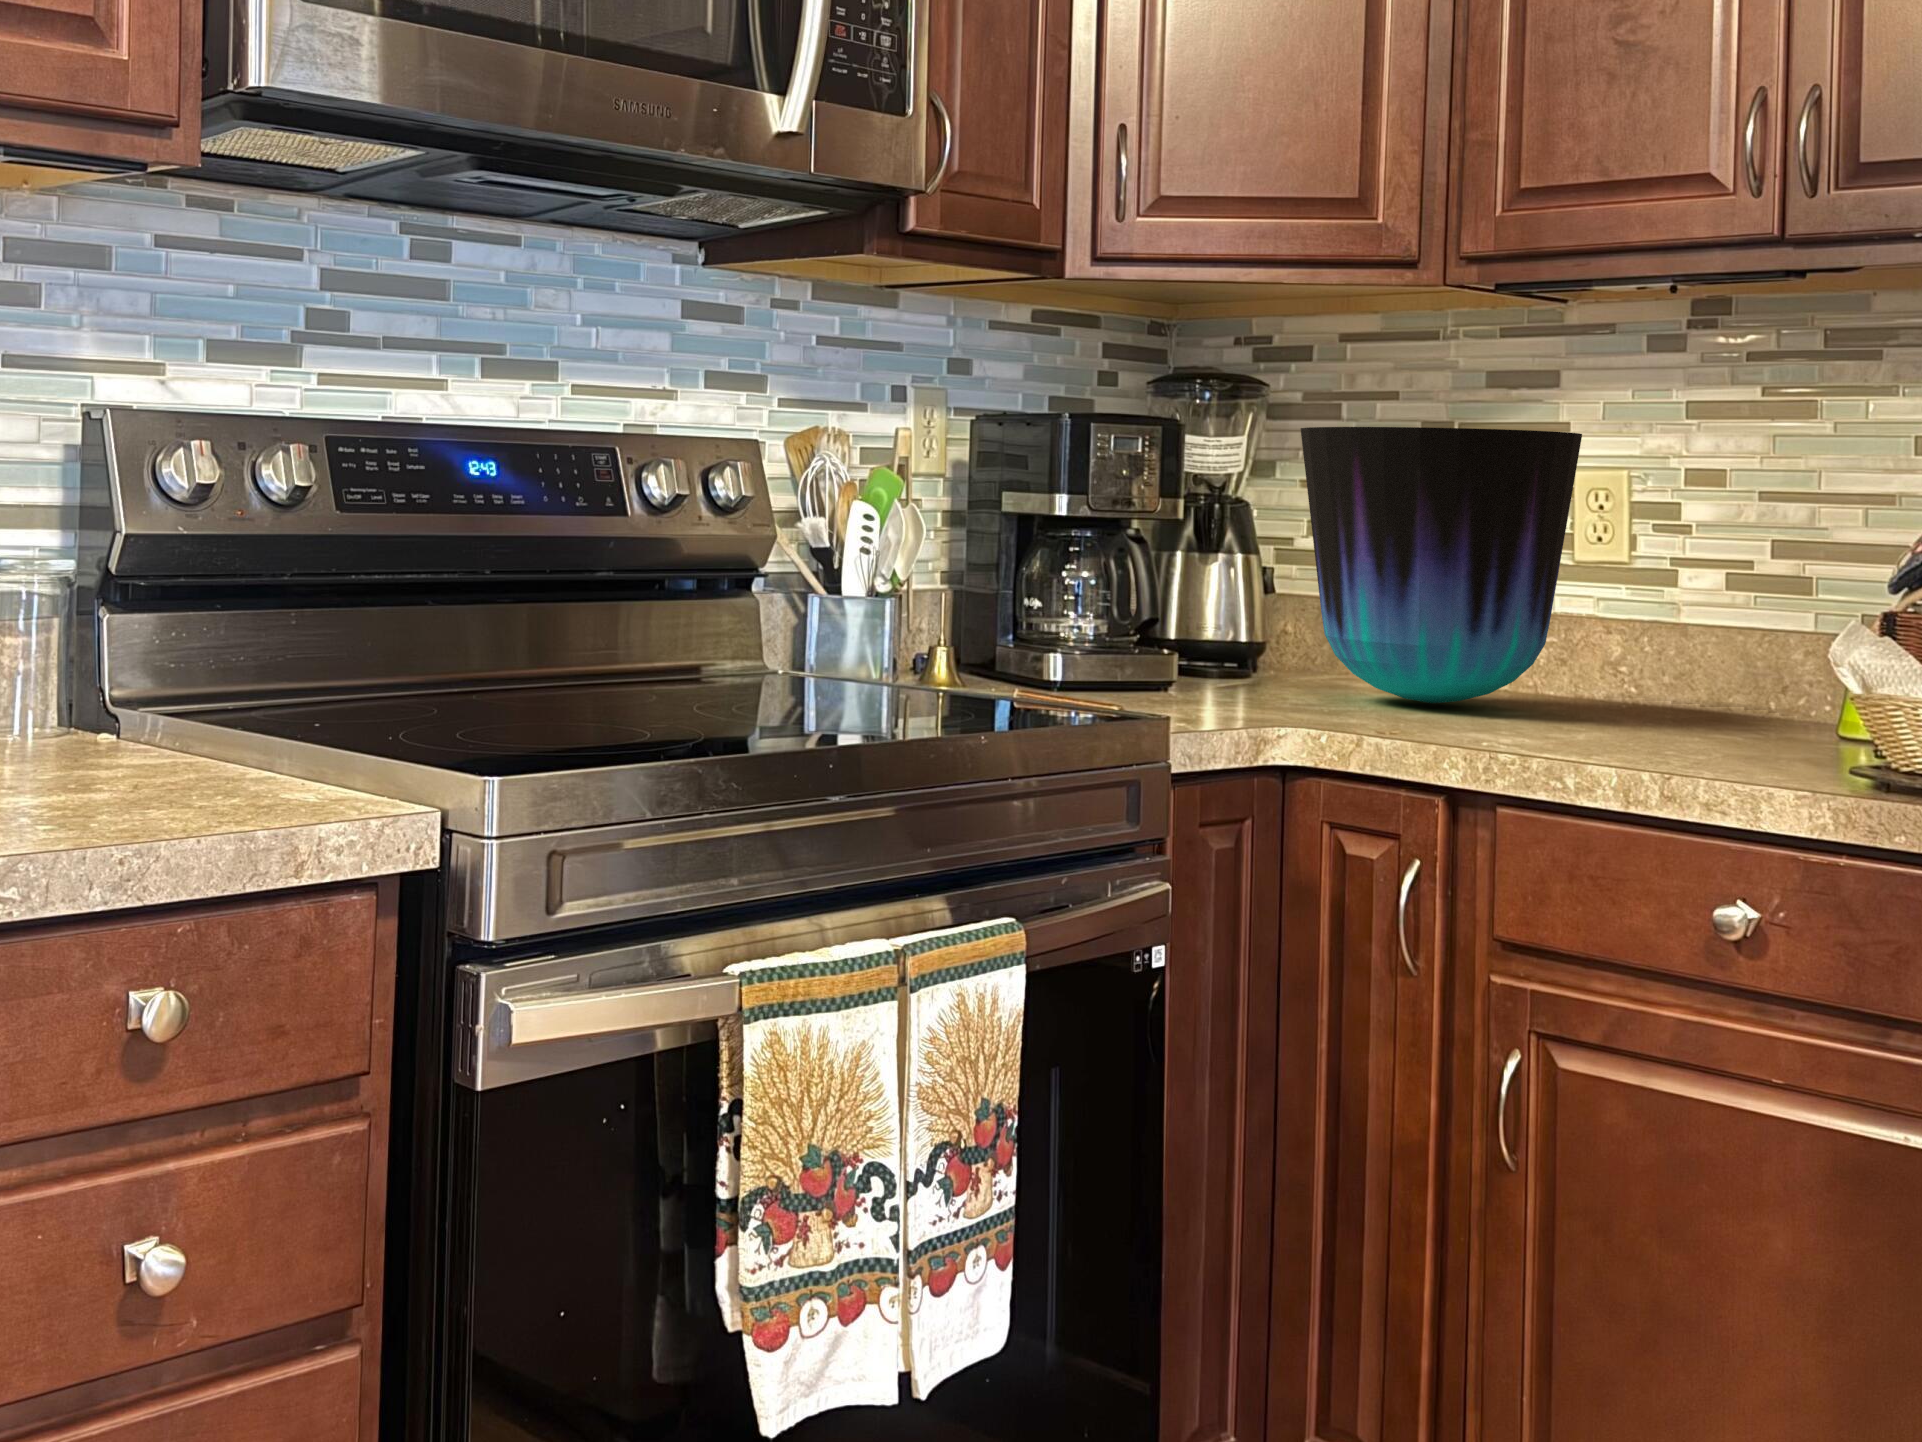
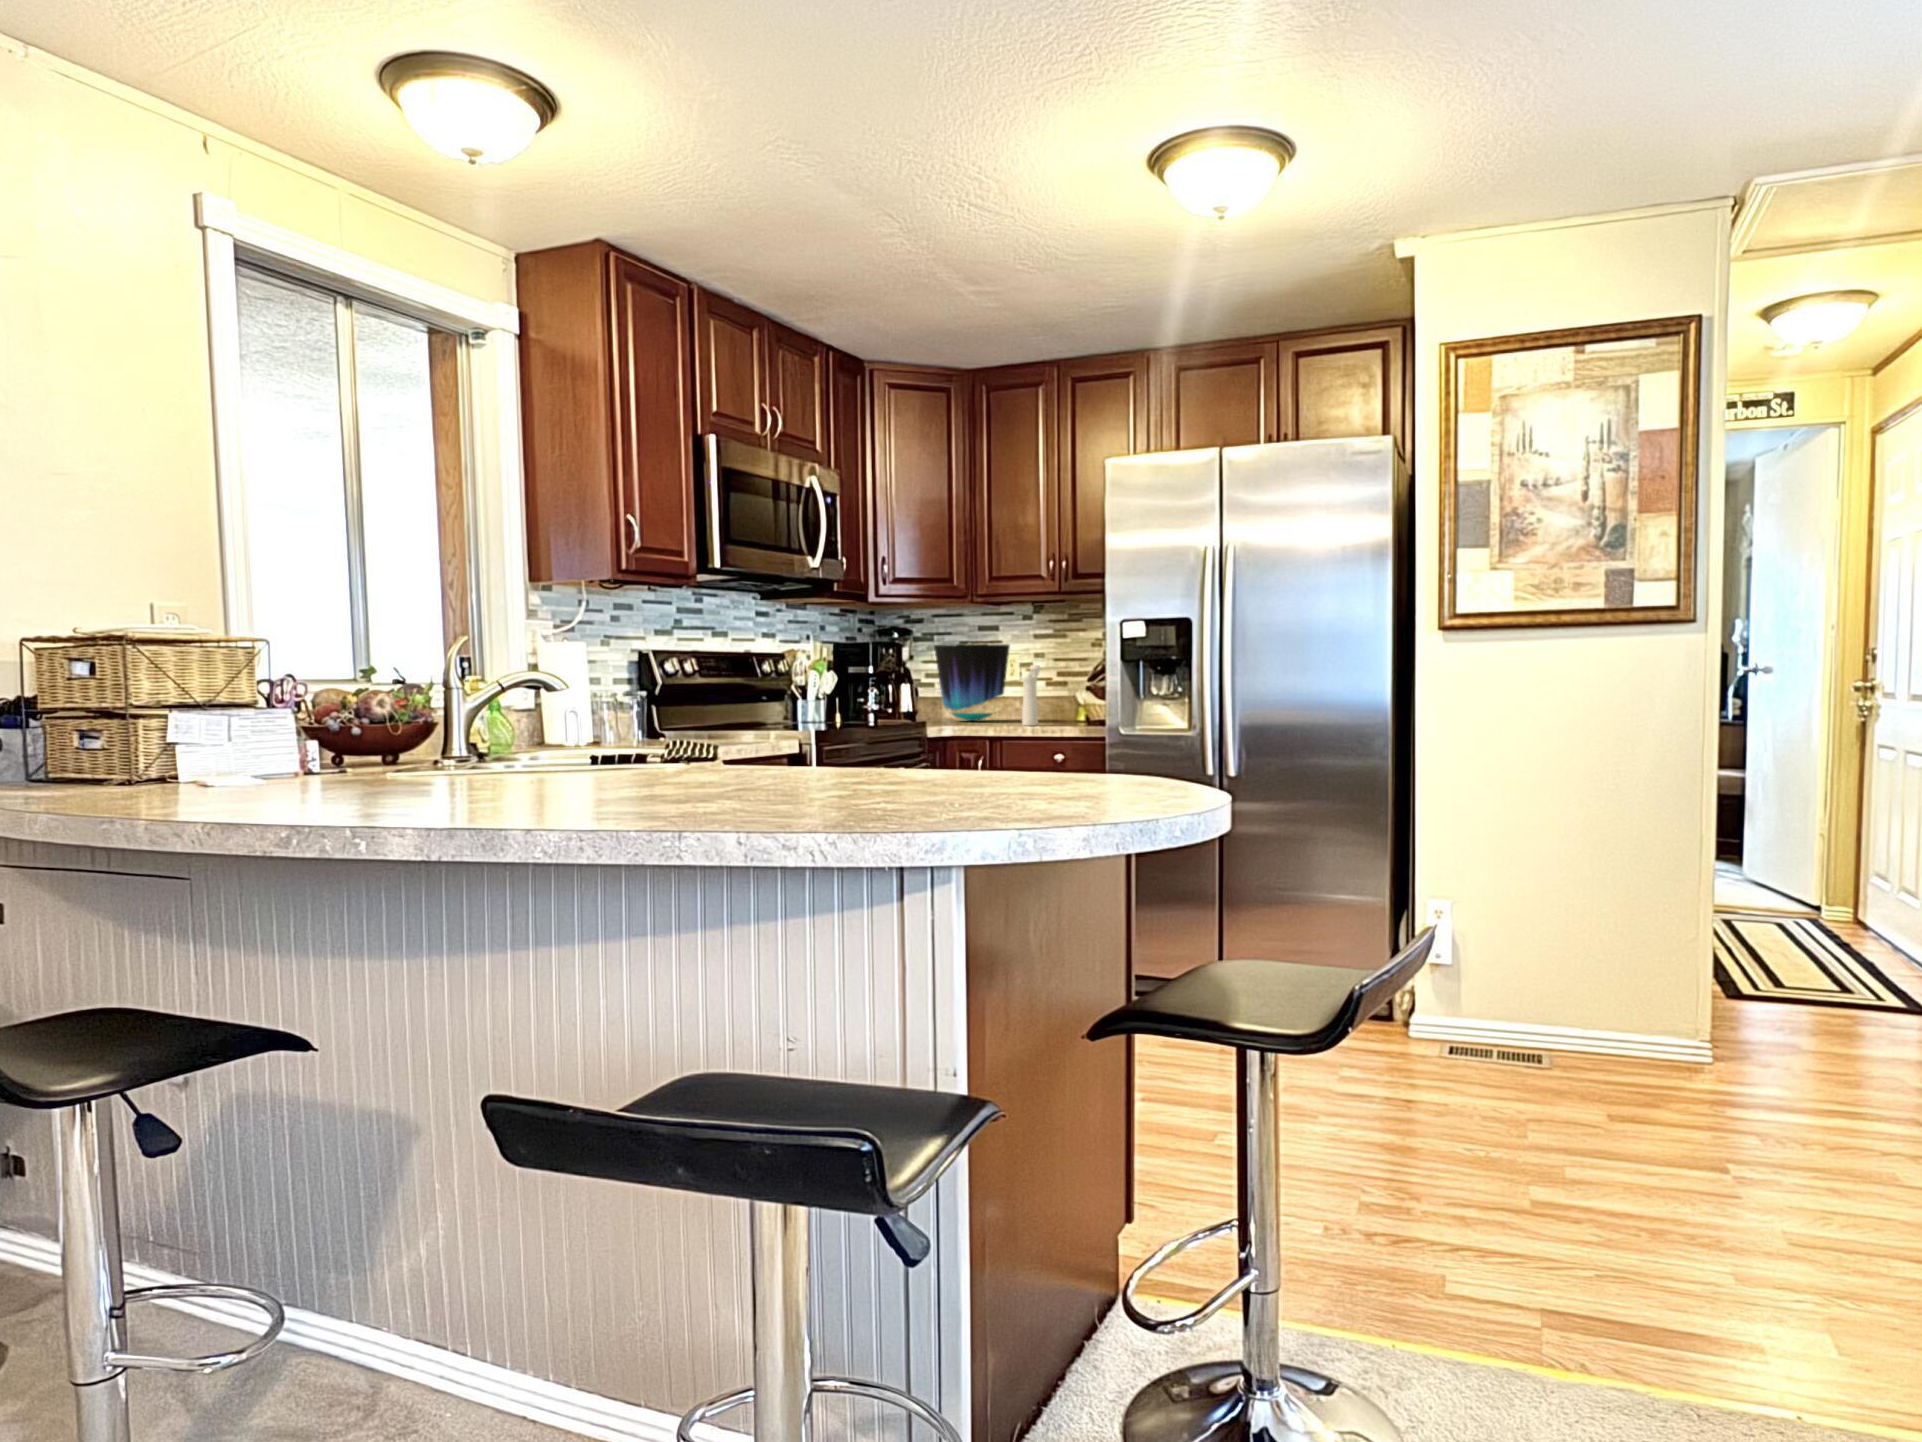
pepper mill: none [1588,514,1688,759] -> present [1022,665,1041,726]

